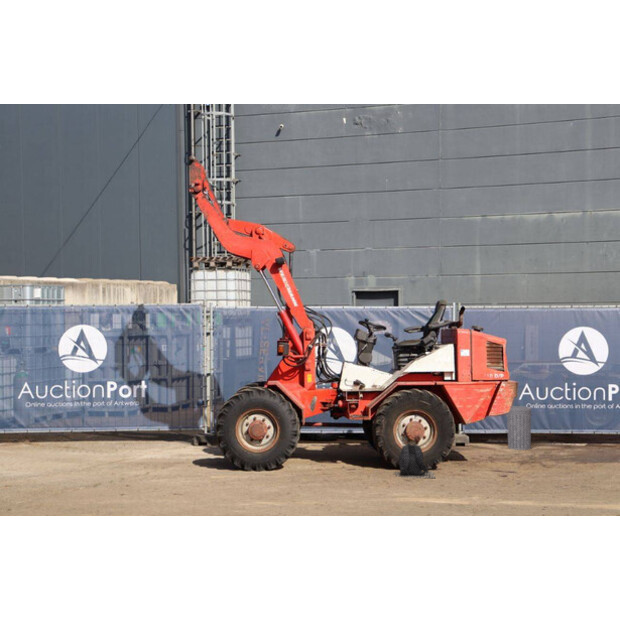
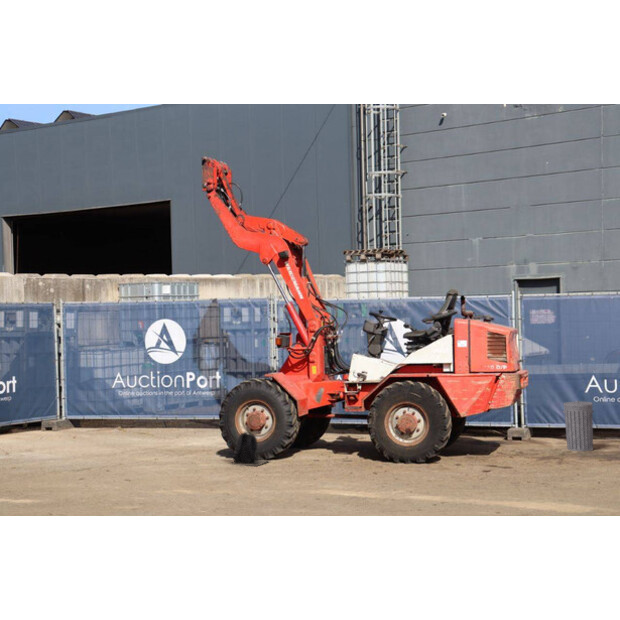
backpack: present [396,443,435,478] -> present [231,432,268,466]

